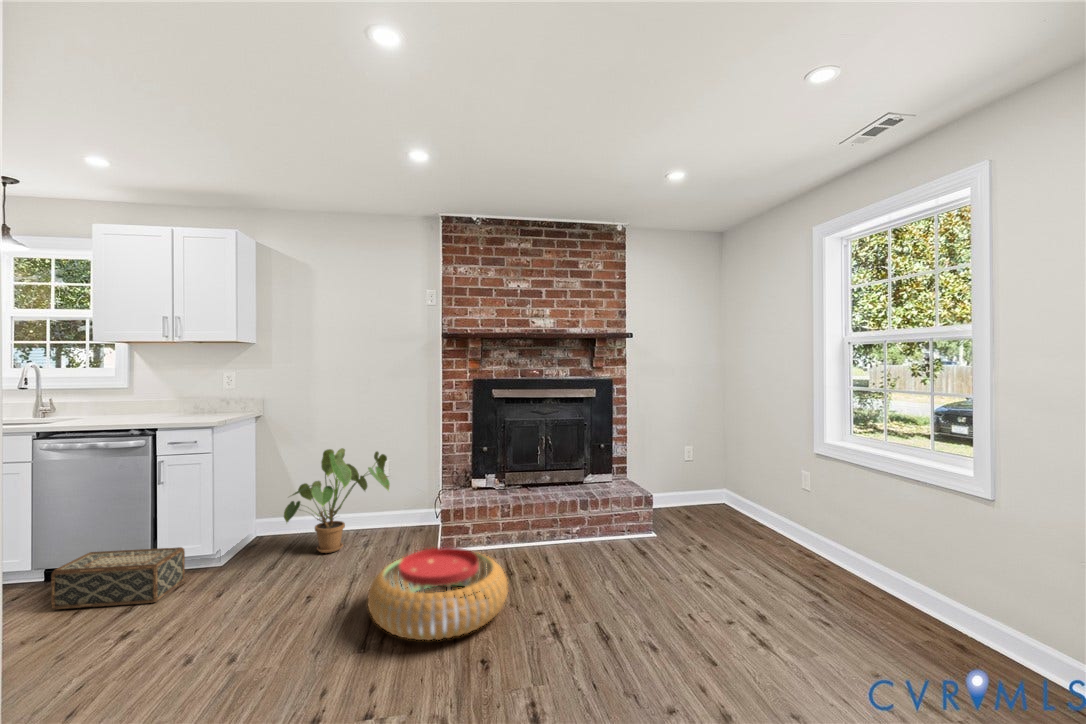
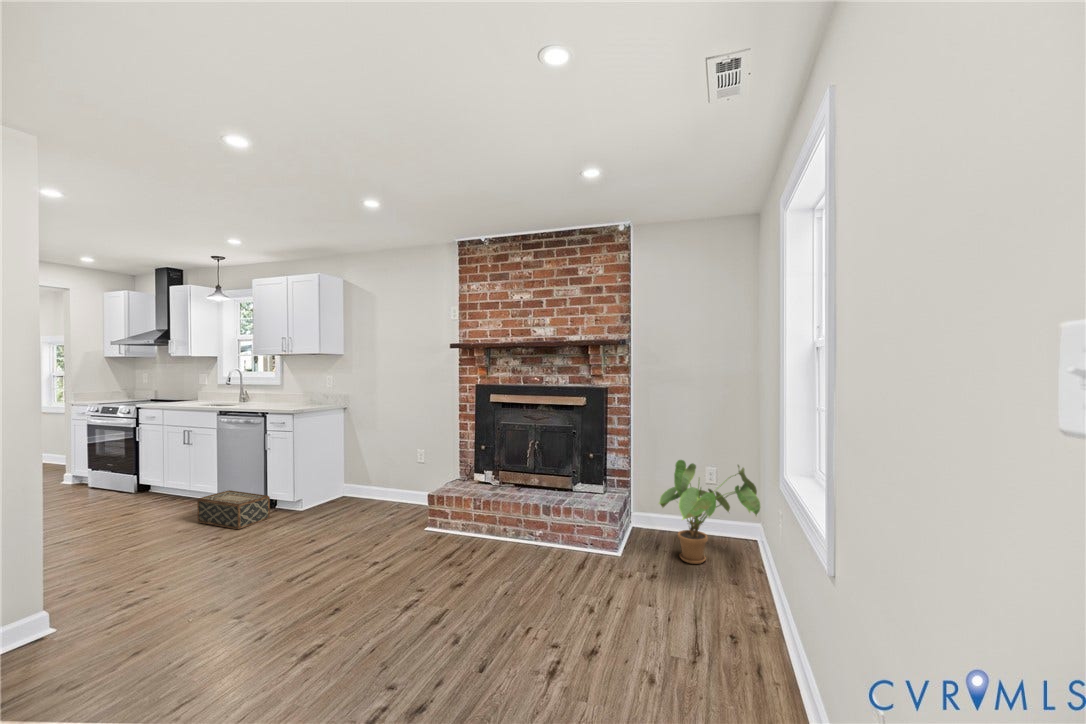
house plant: present [284,448,390,553] -> present [659,460,760,564]
pouf: present [368,547,508,640] -> none [295,526,416,600]

